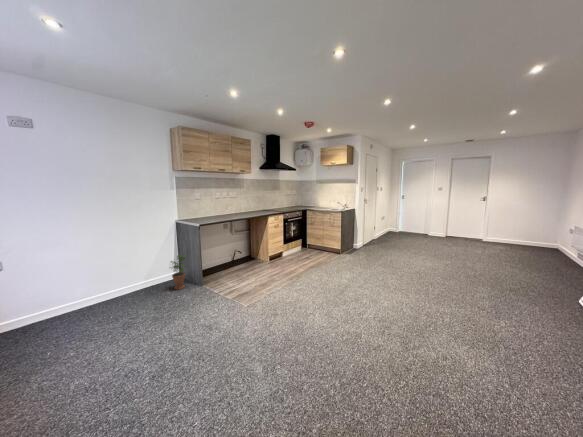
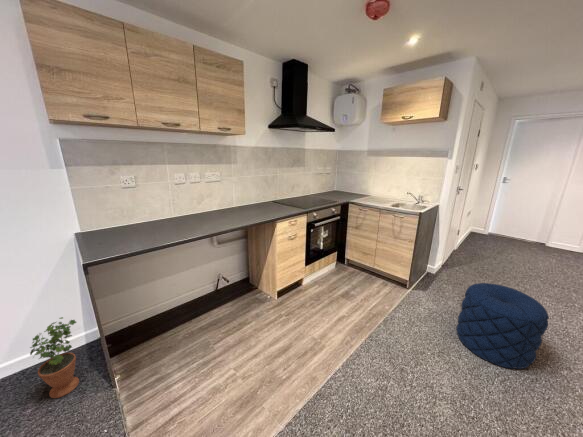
pouf: none [358,239,389,271] -> present [457,283,549,369]

